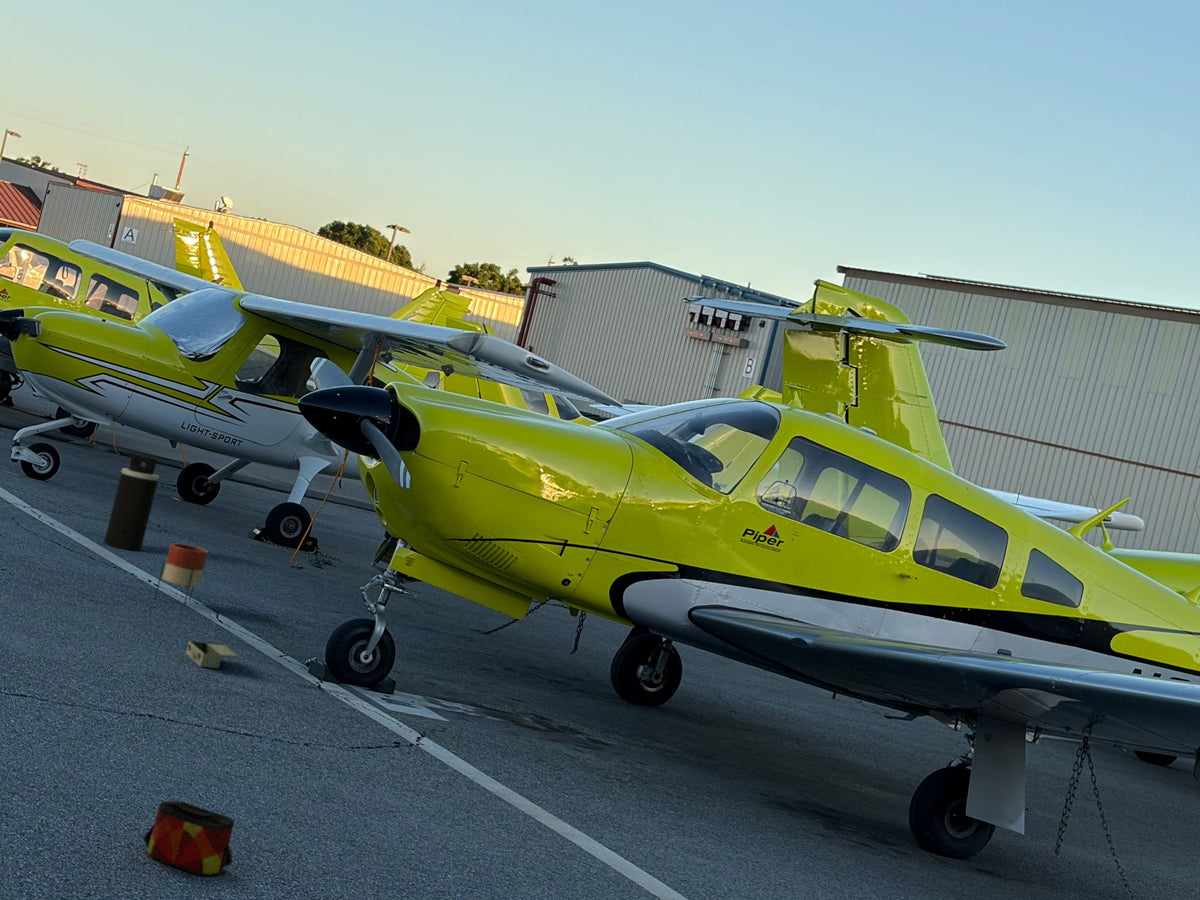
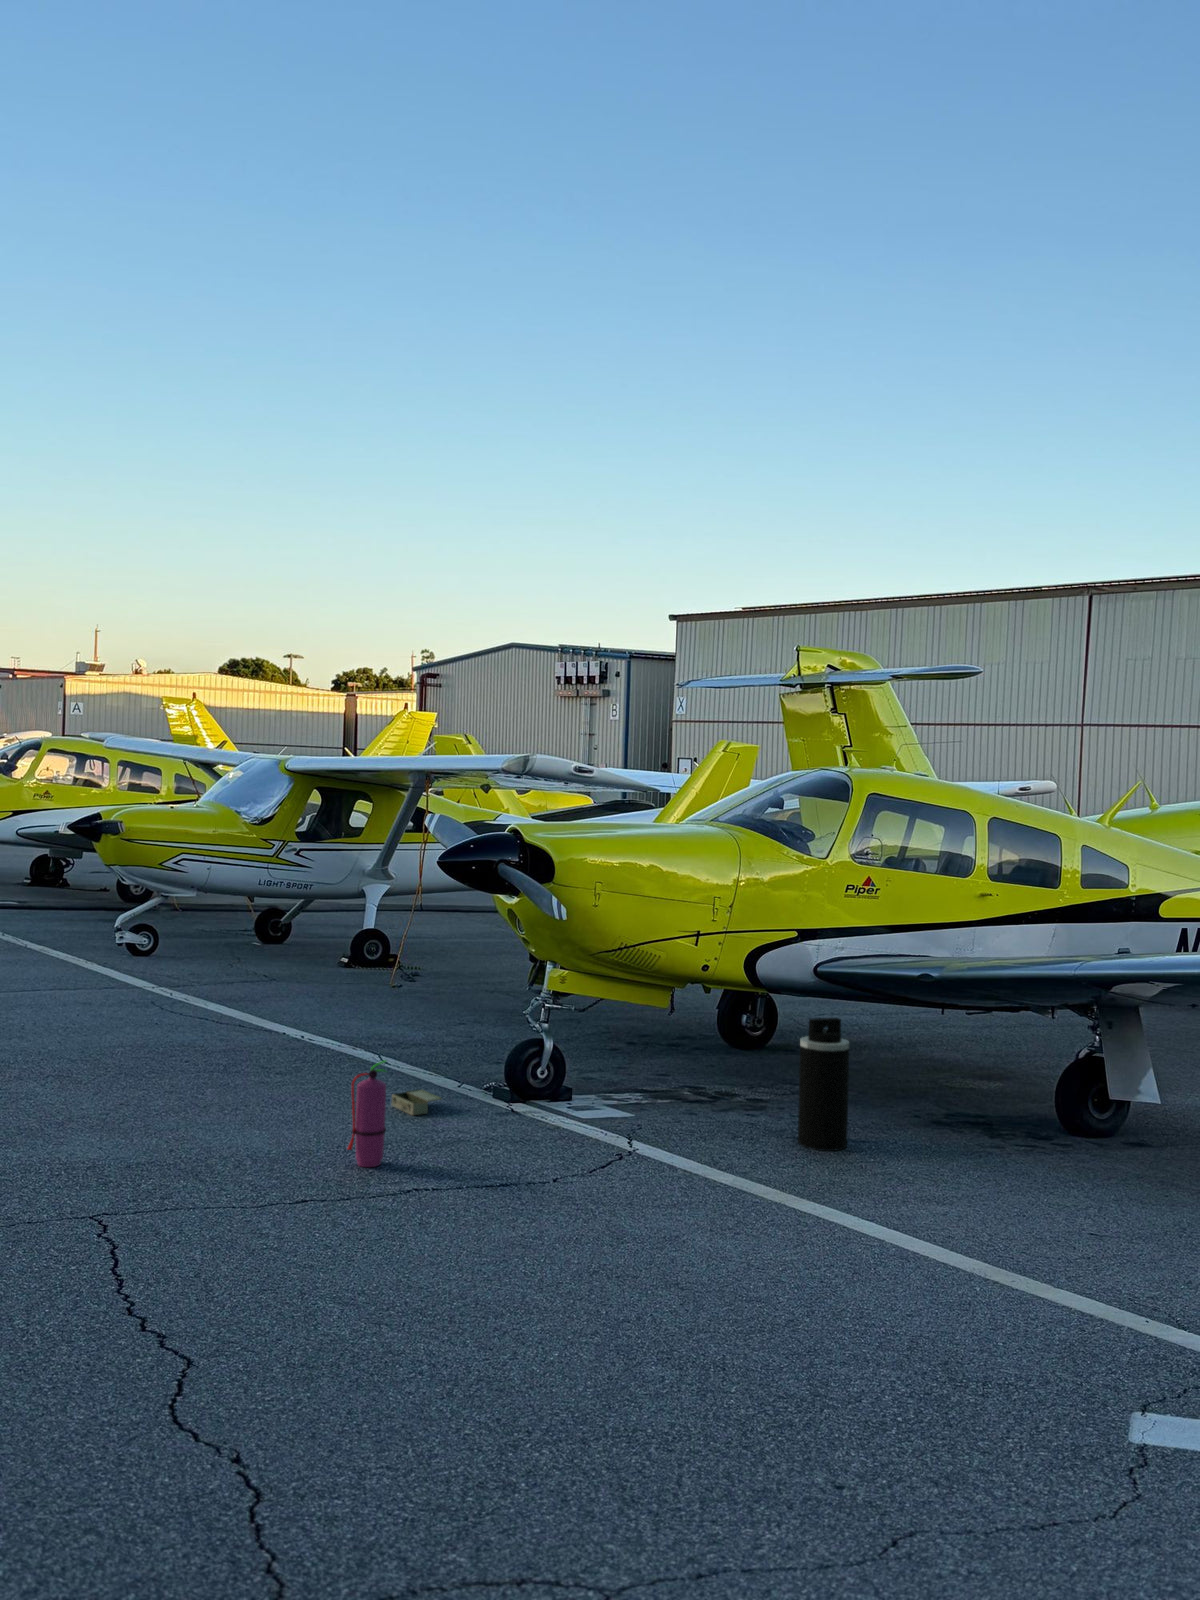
trash can: present [104,454,159,551] -> present [798,1018,849,1151]
planter: present [155,543,208,606] -> none [325,1003,363,1059]
fire extinguisher: none [88,586,155,698] -> present [348,1060,386,1167]
bag: present [144,801,234,876] -> none [506,1256,589,1317]

